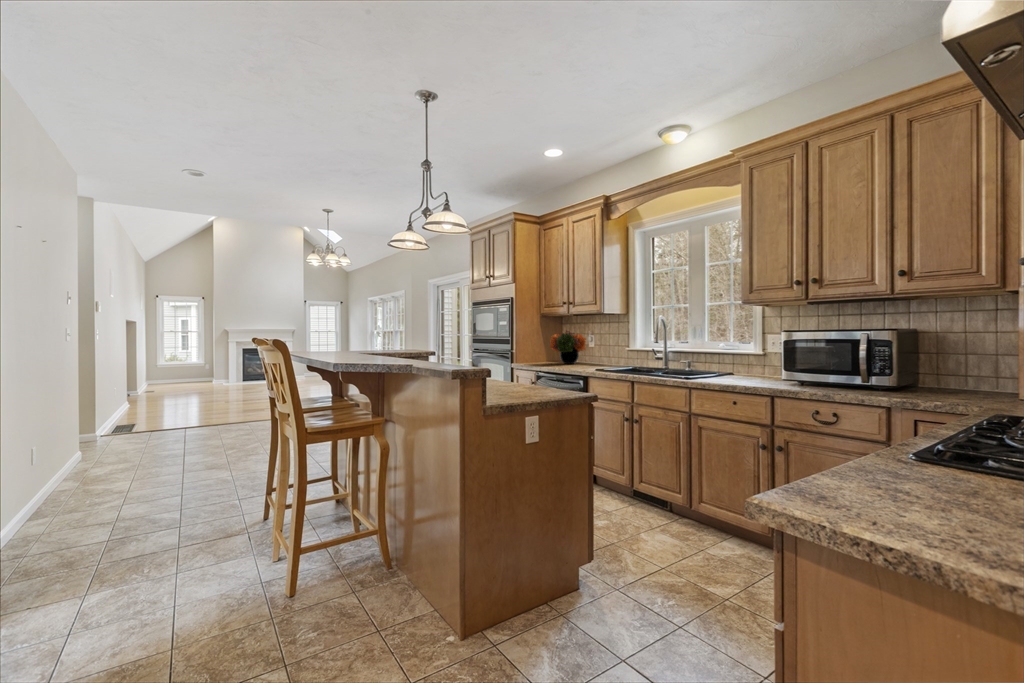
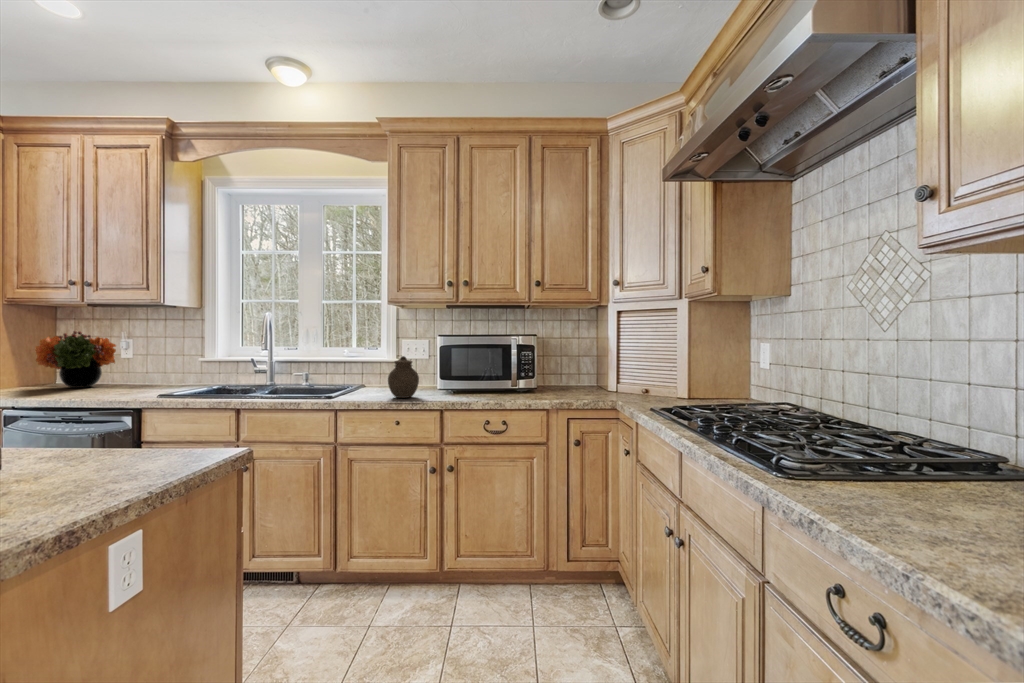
jar: none [732,348,761,384] -> present [388,356,419,398]

